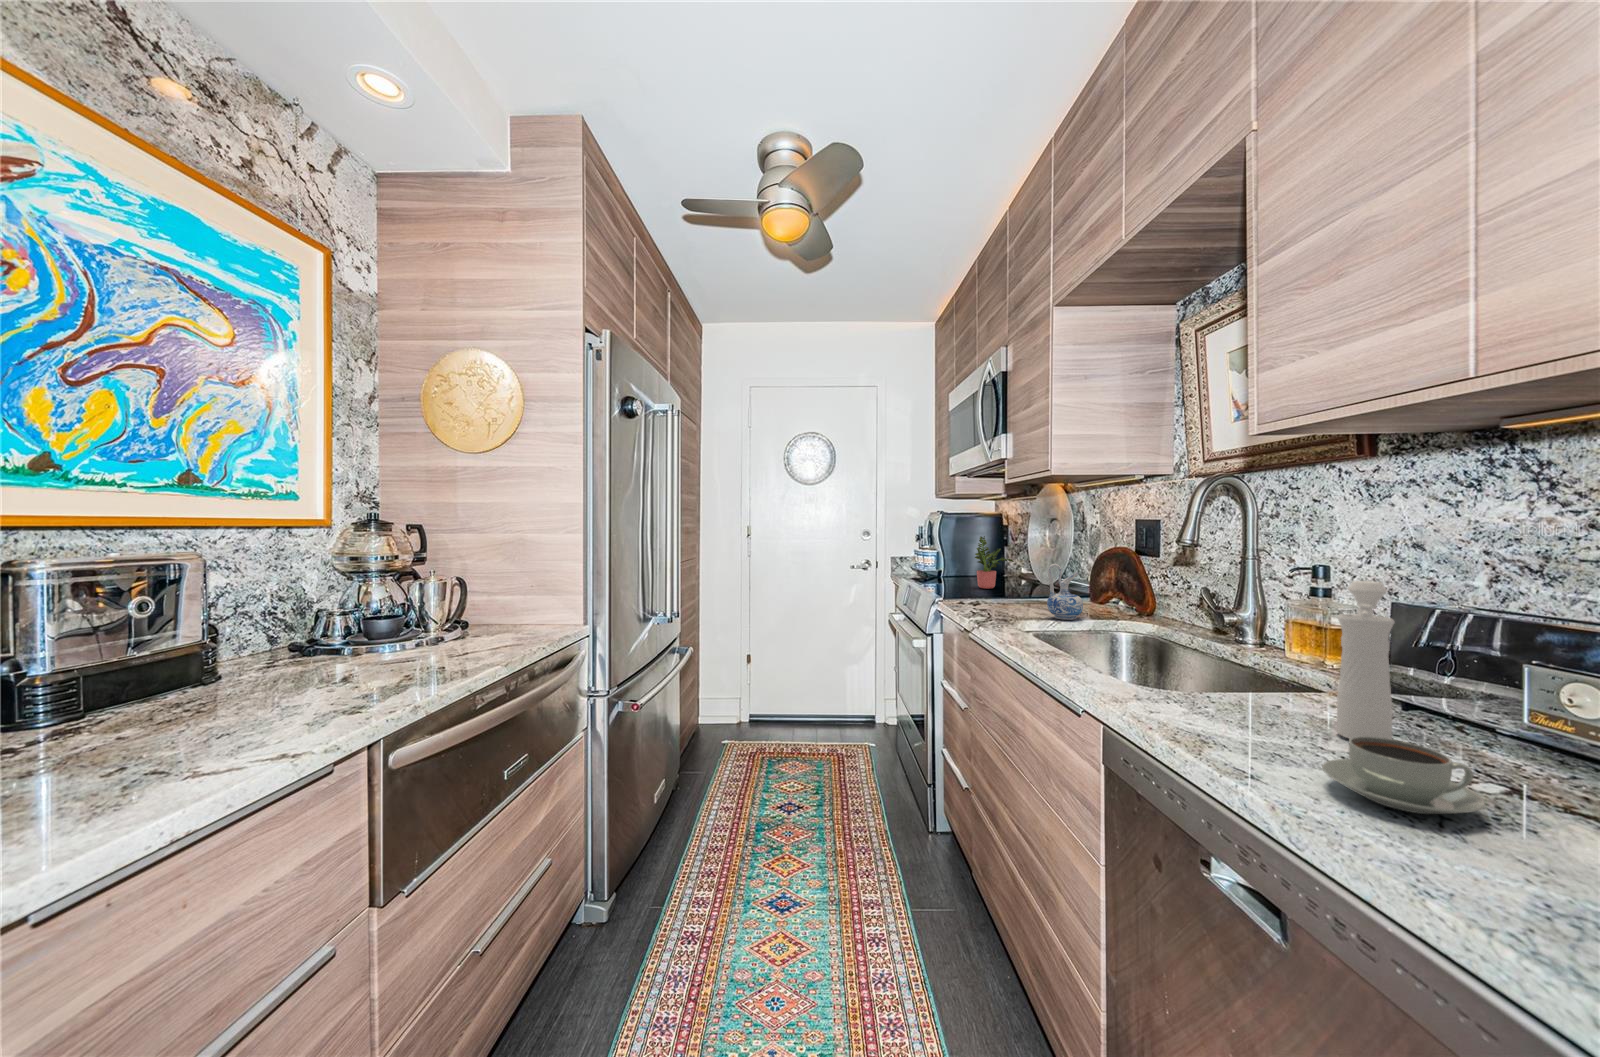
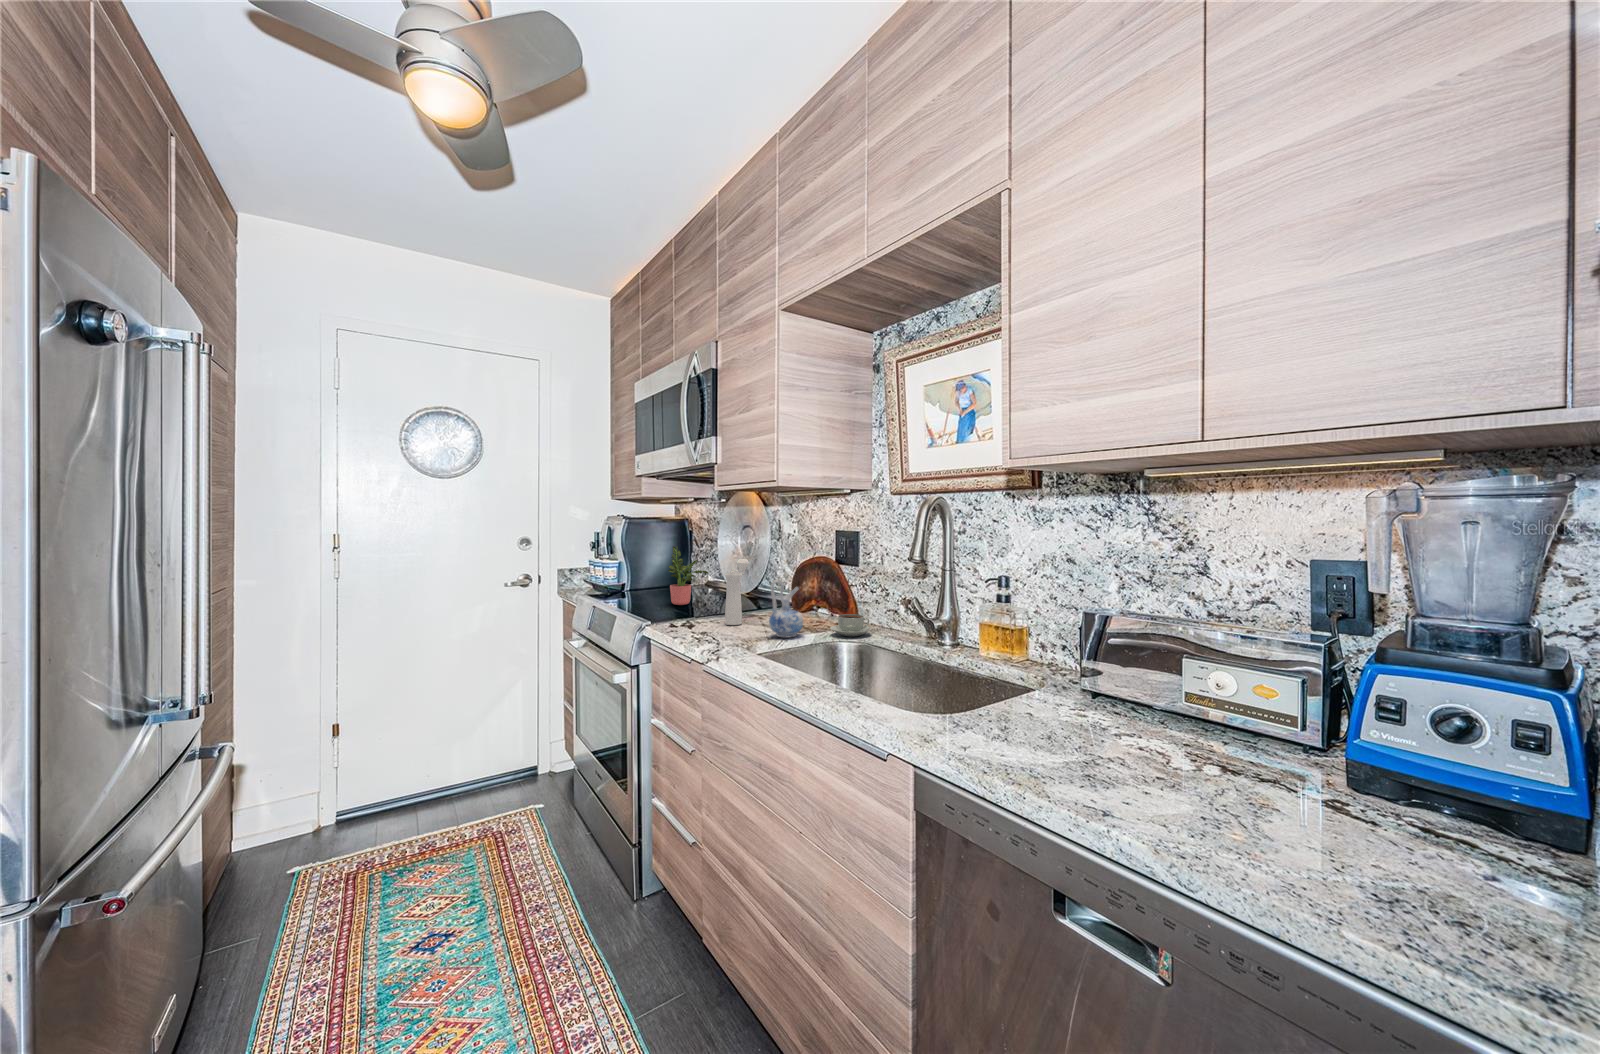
pepper mill: present [1337,581,1395,739] -> present [725,559,749,625]
coffee cup: present [1322,737,1485,814] -> present [830,614,871,636]

